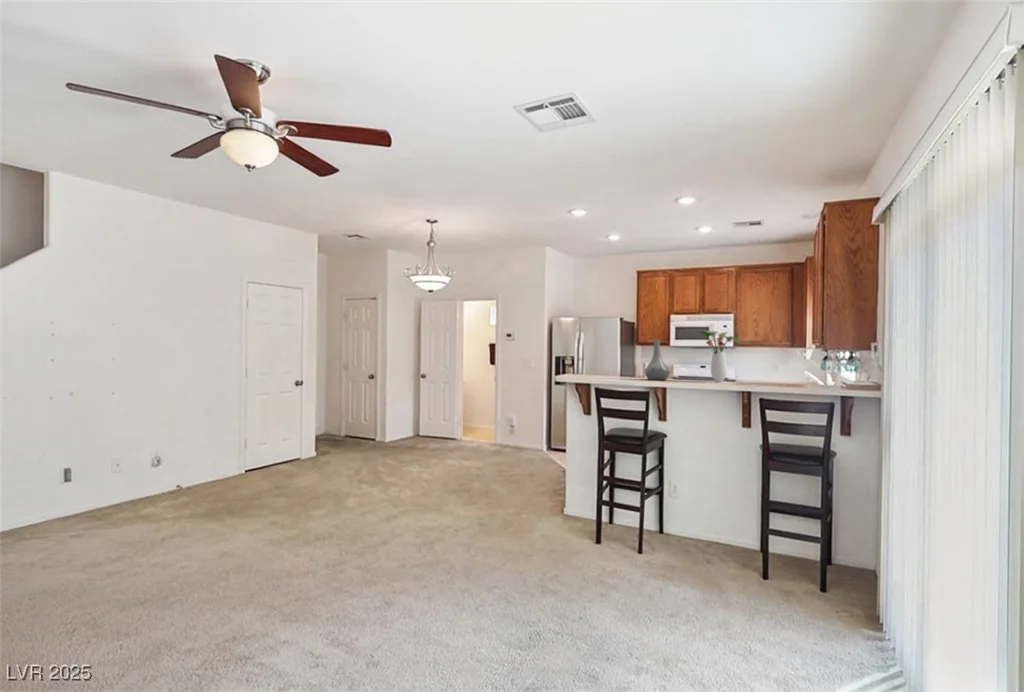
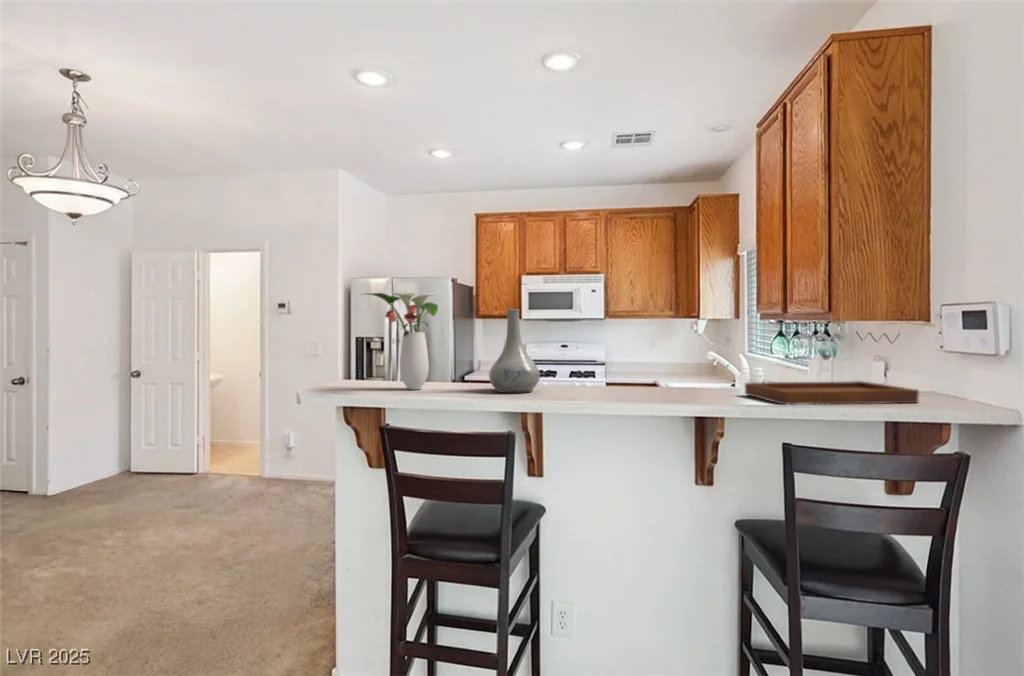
flower arrangement: present [700,331,740,382] -> present [367,292,438,389]
tray: none [777,363,863,388] -> present [745,353,919,405]

